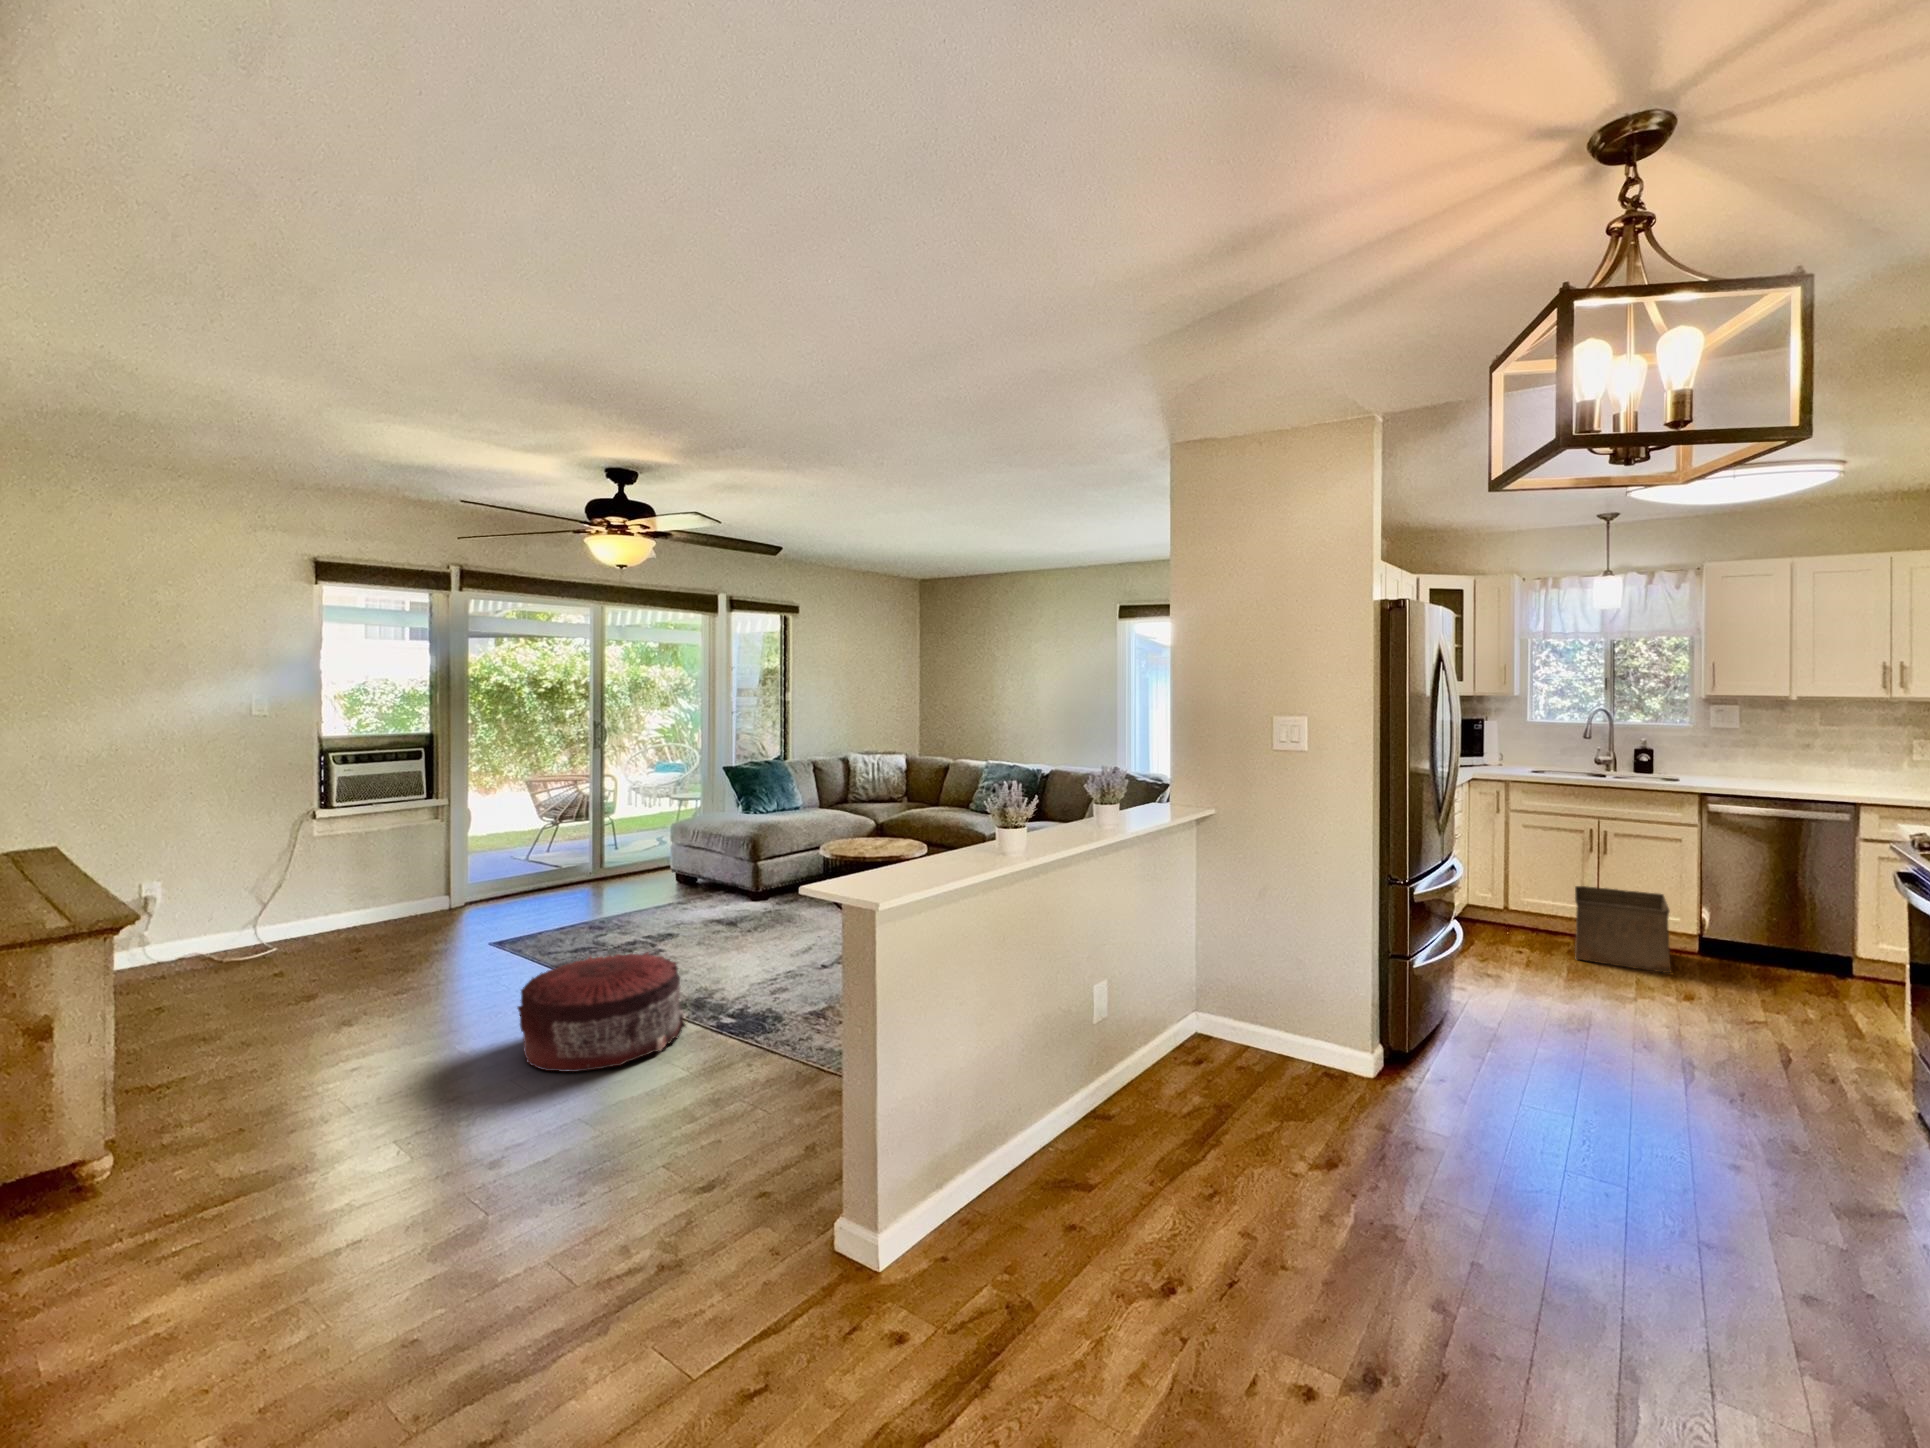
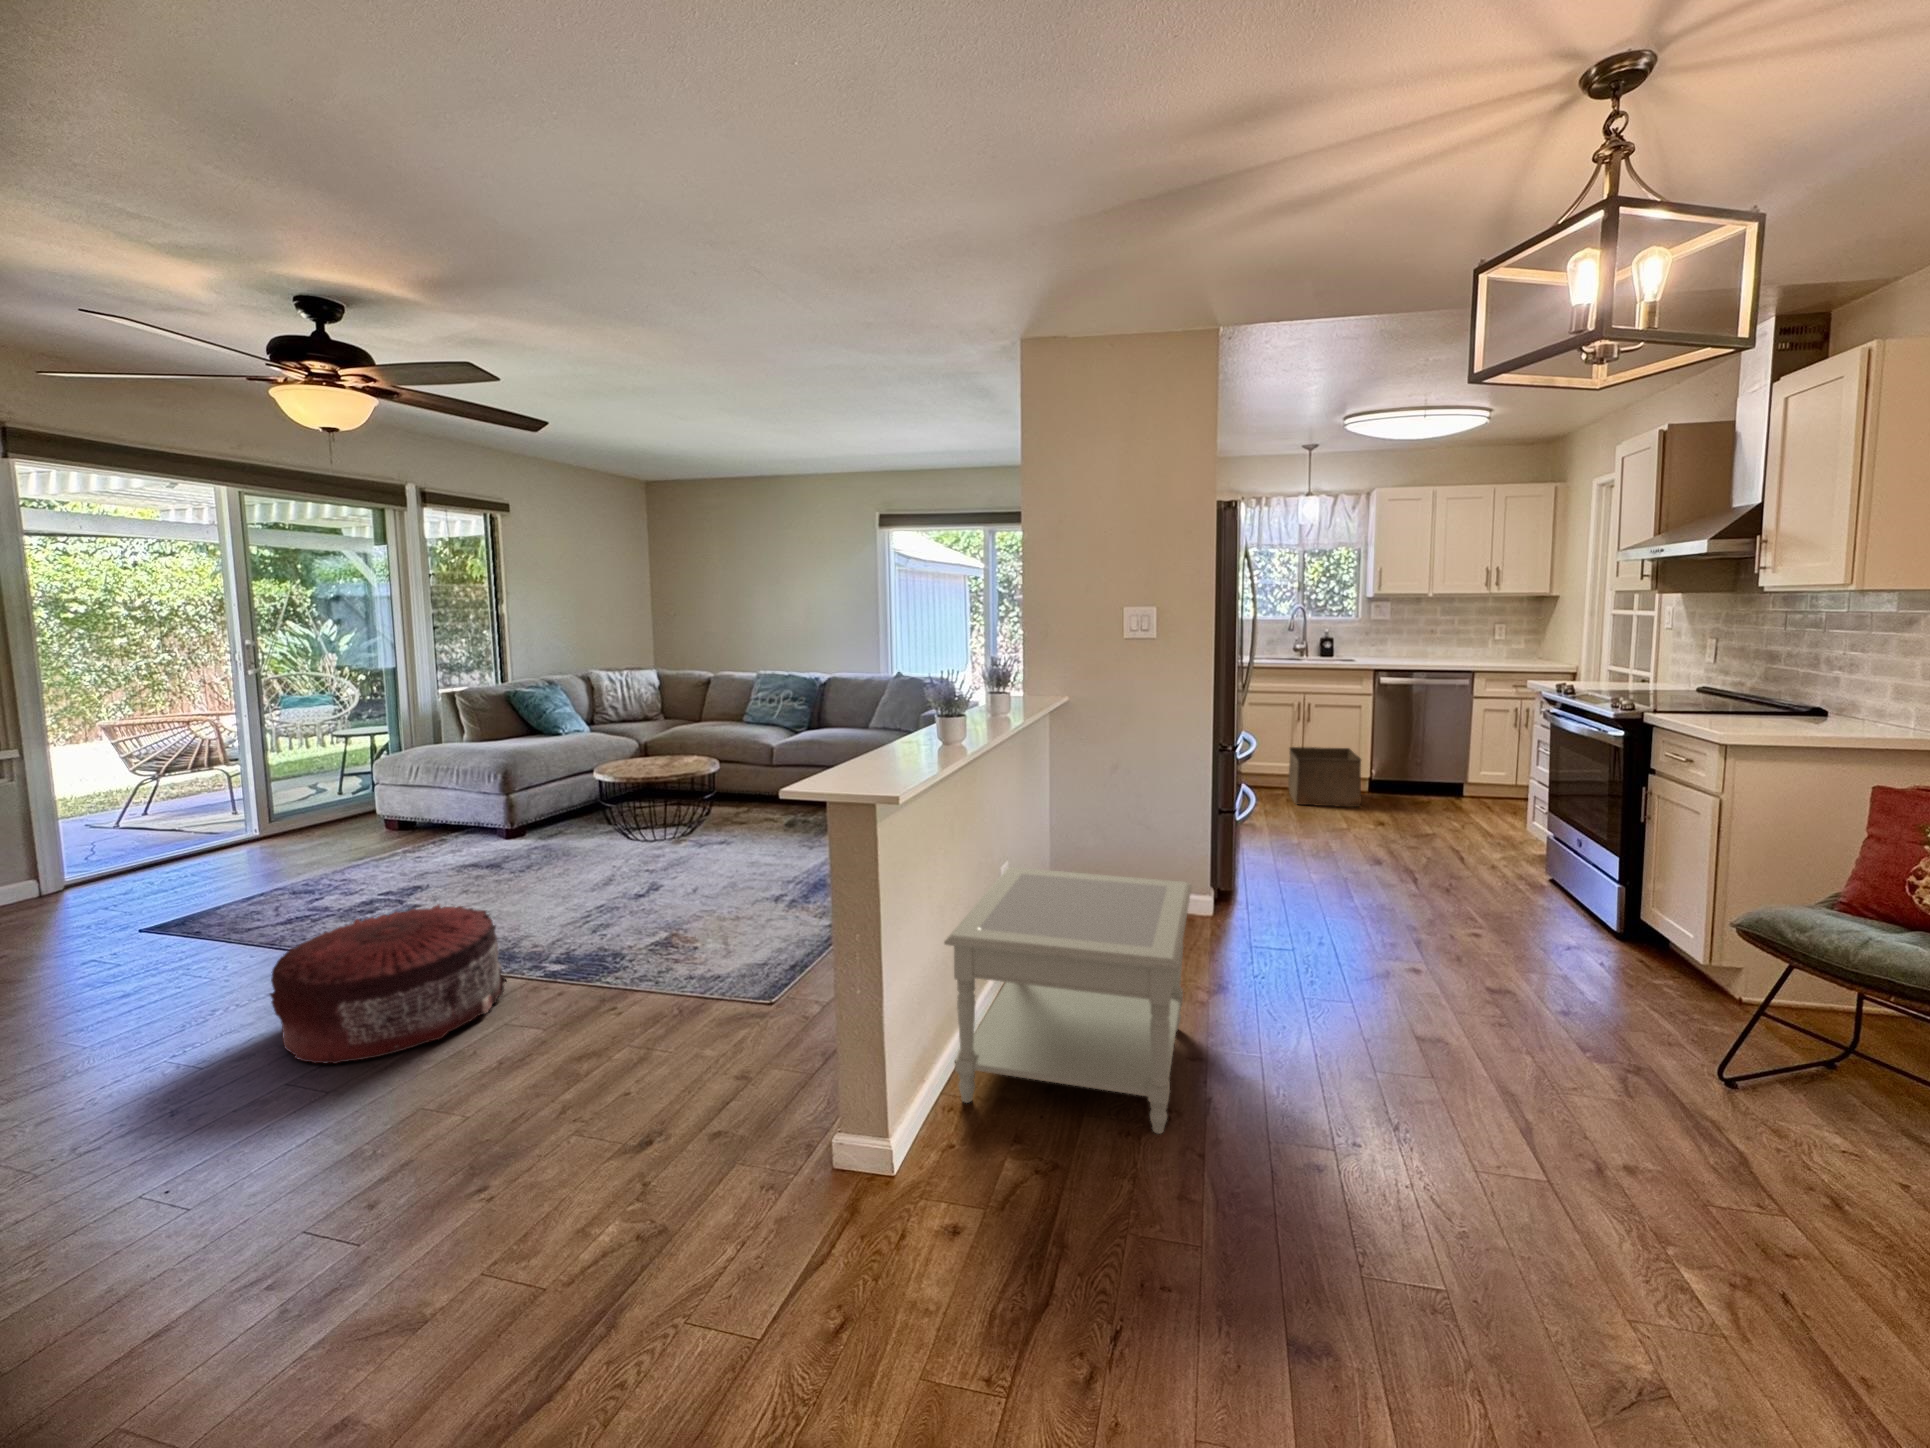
side table: none [968,985,1268,1298] -> present [944,867,1192,1134]

